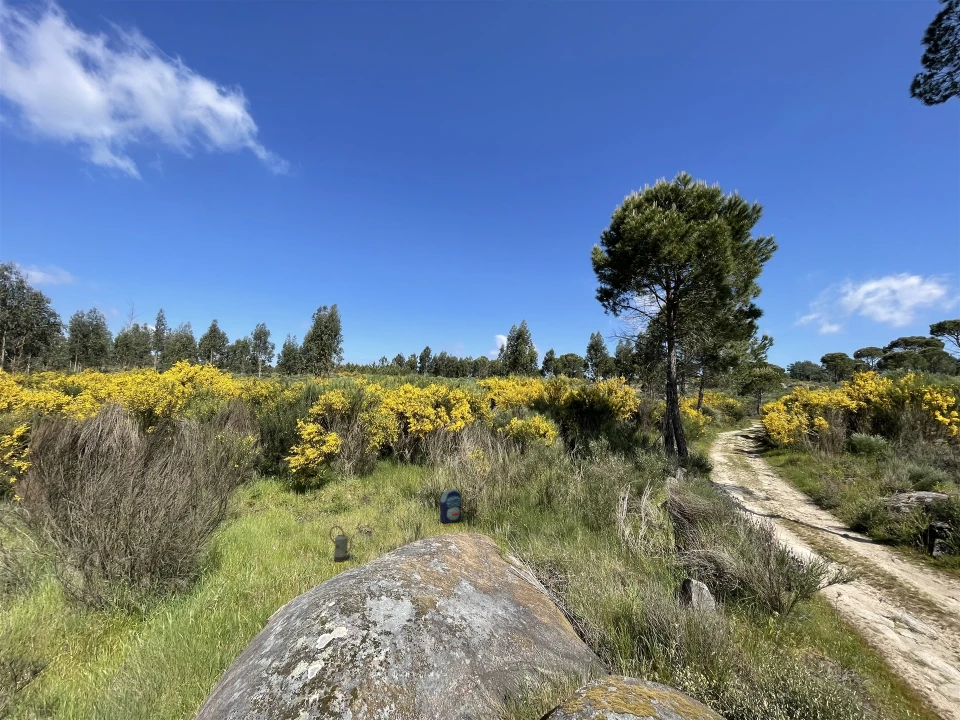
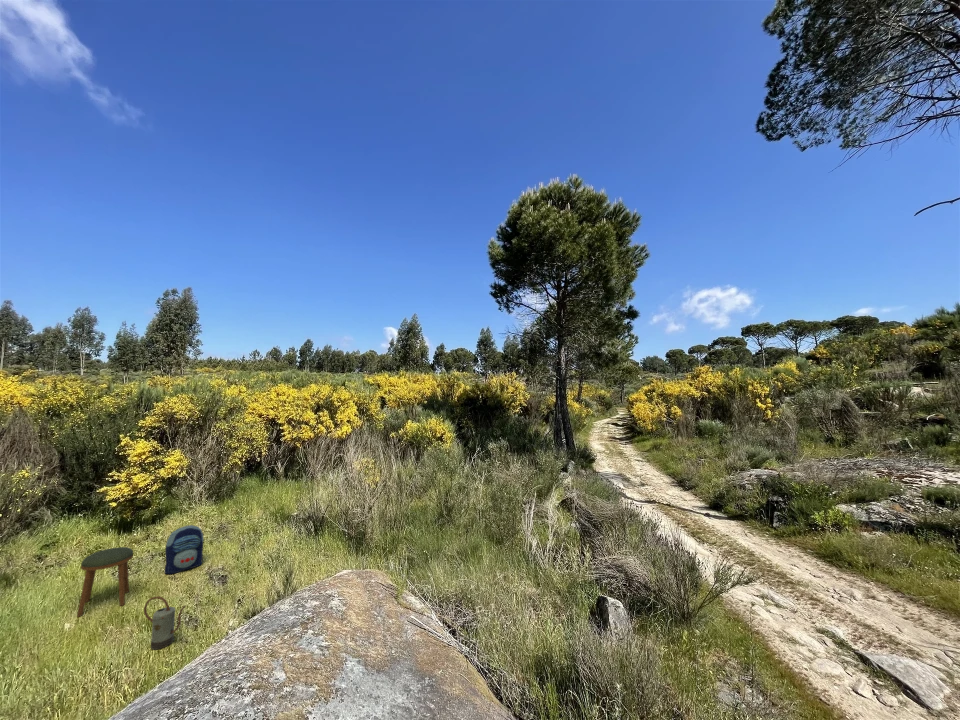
backpack: present [440,489,462,523] -> present [165,525,204,574]
stool: none [287,494,317,537] -> present [77,547,133,616]

